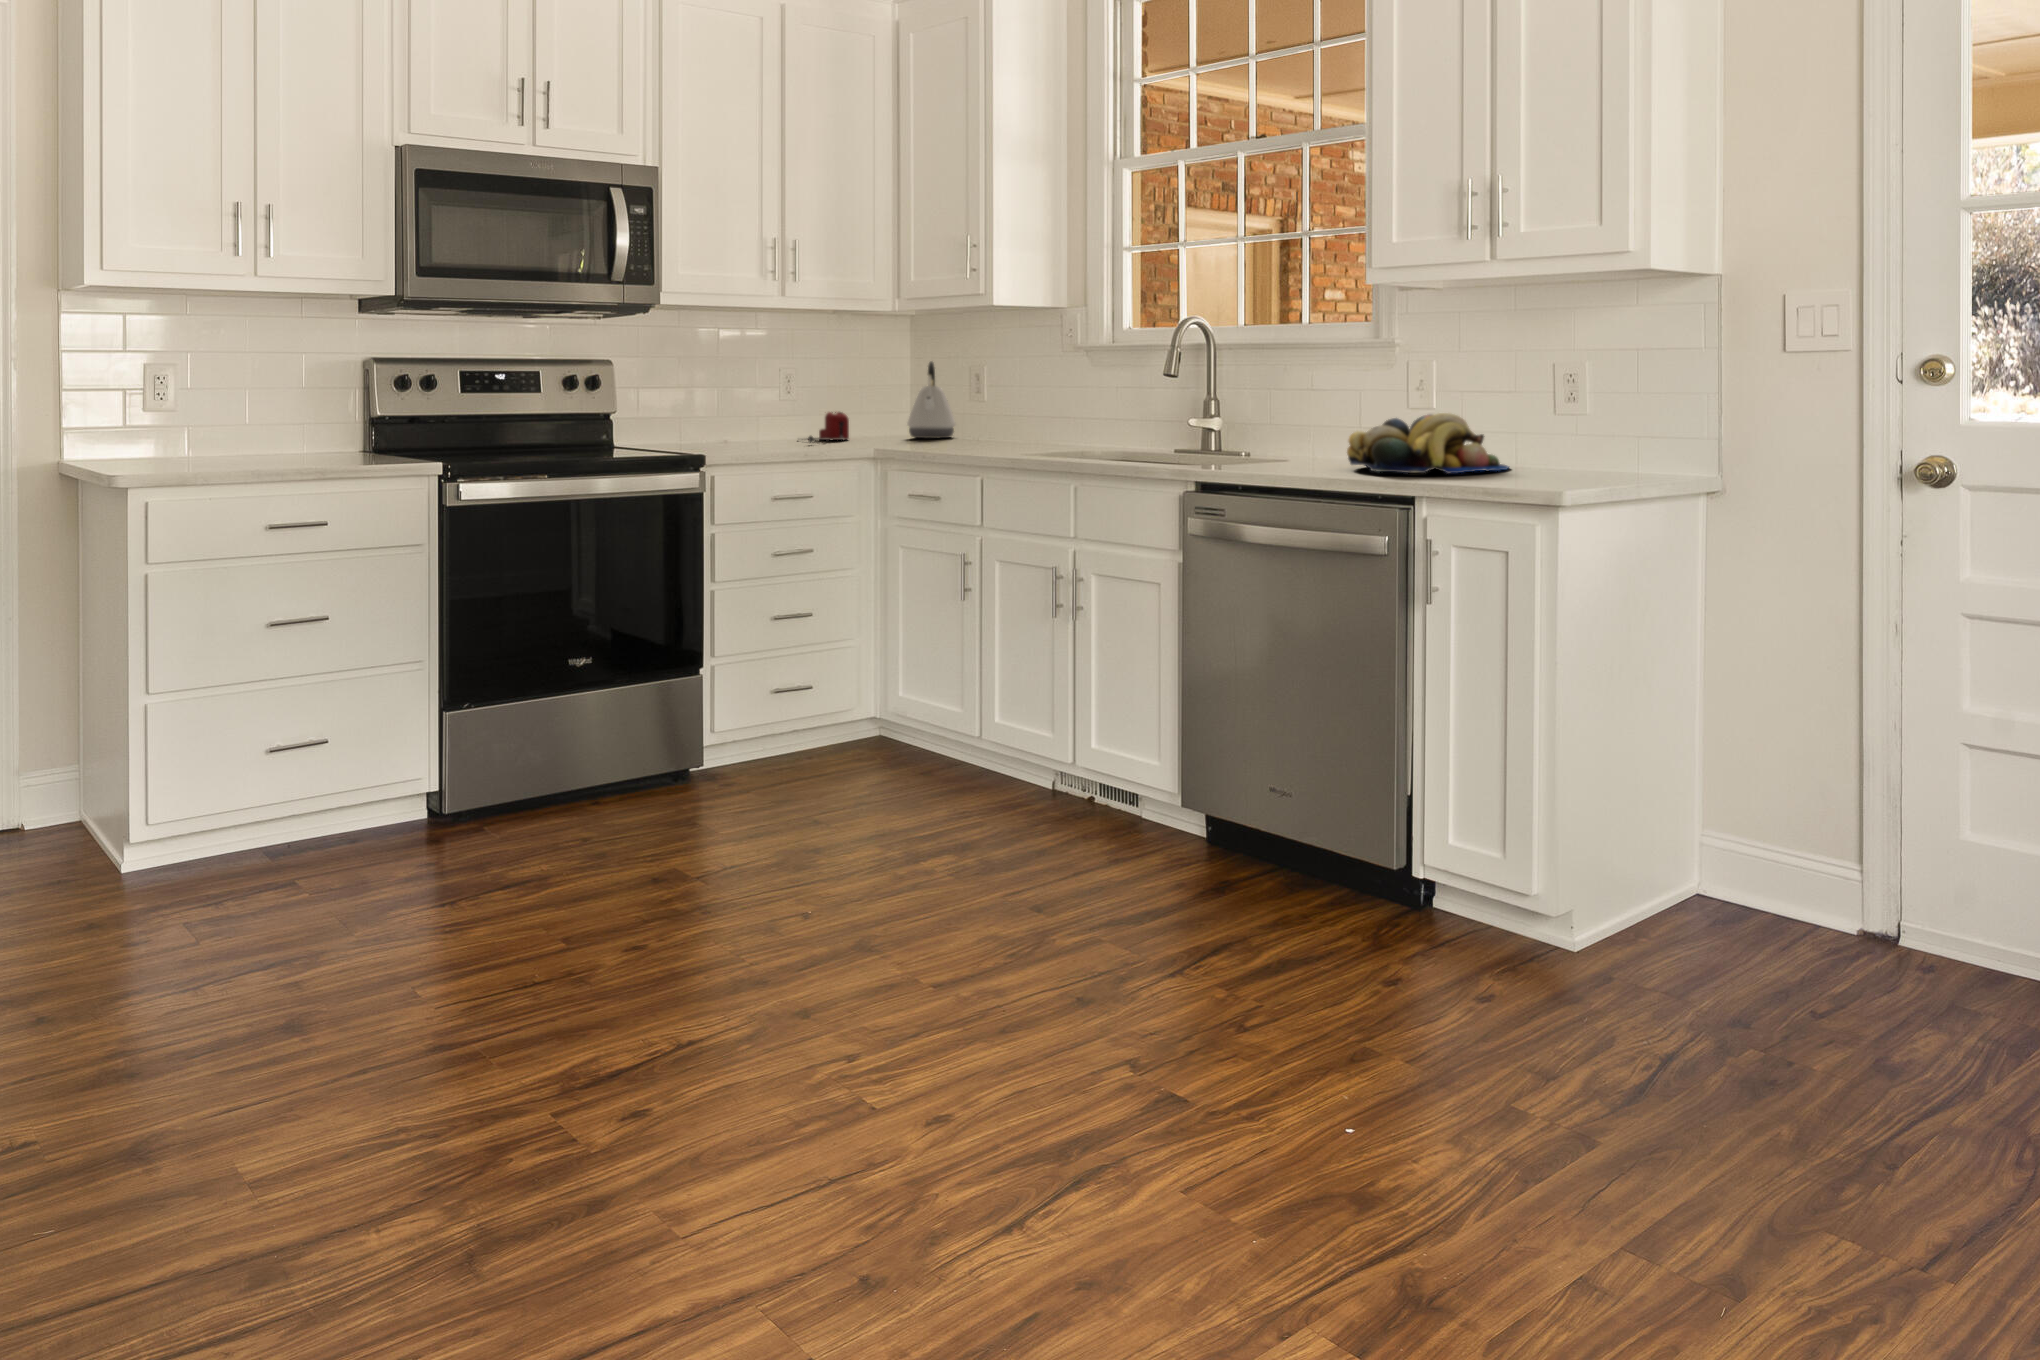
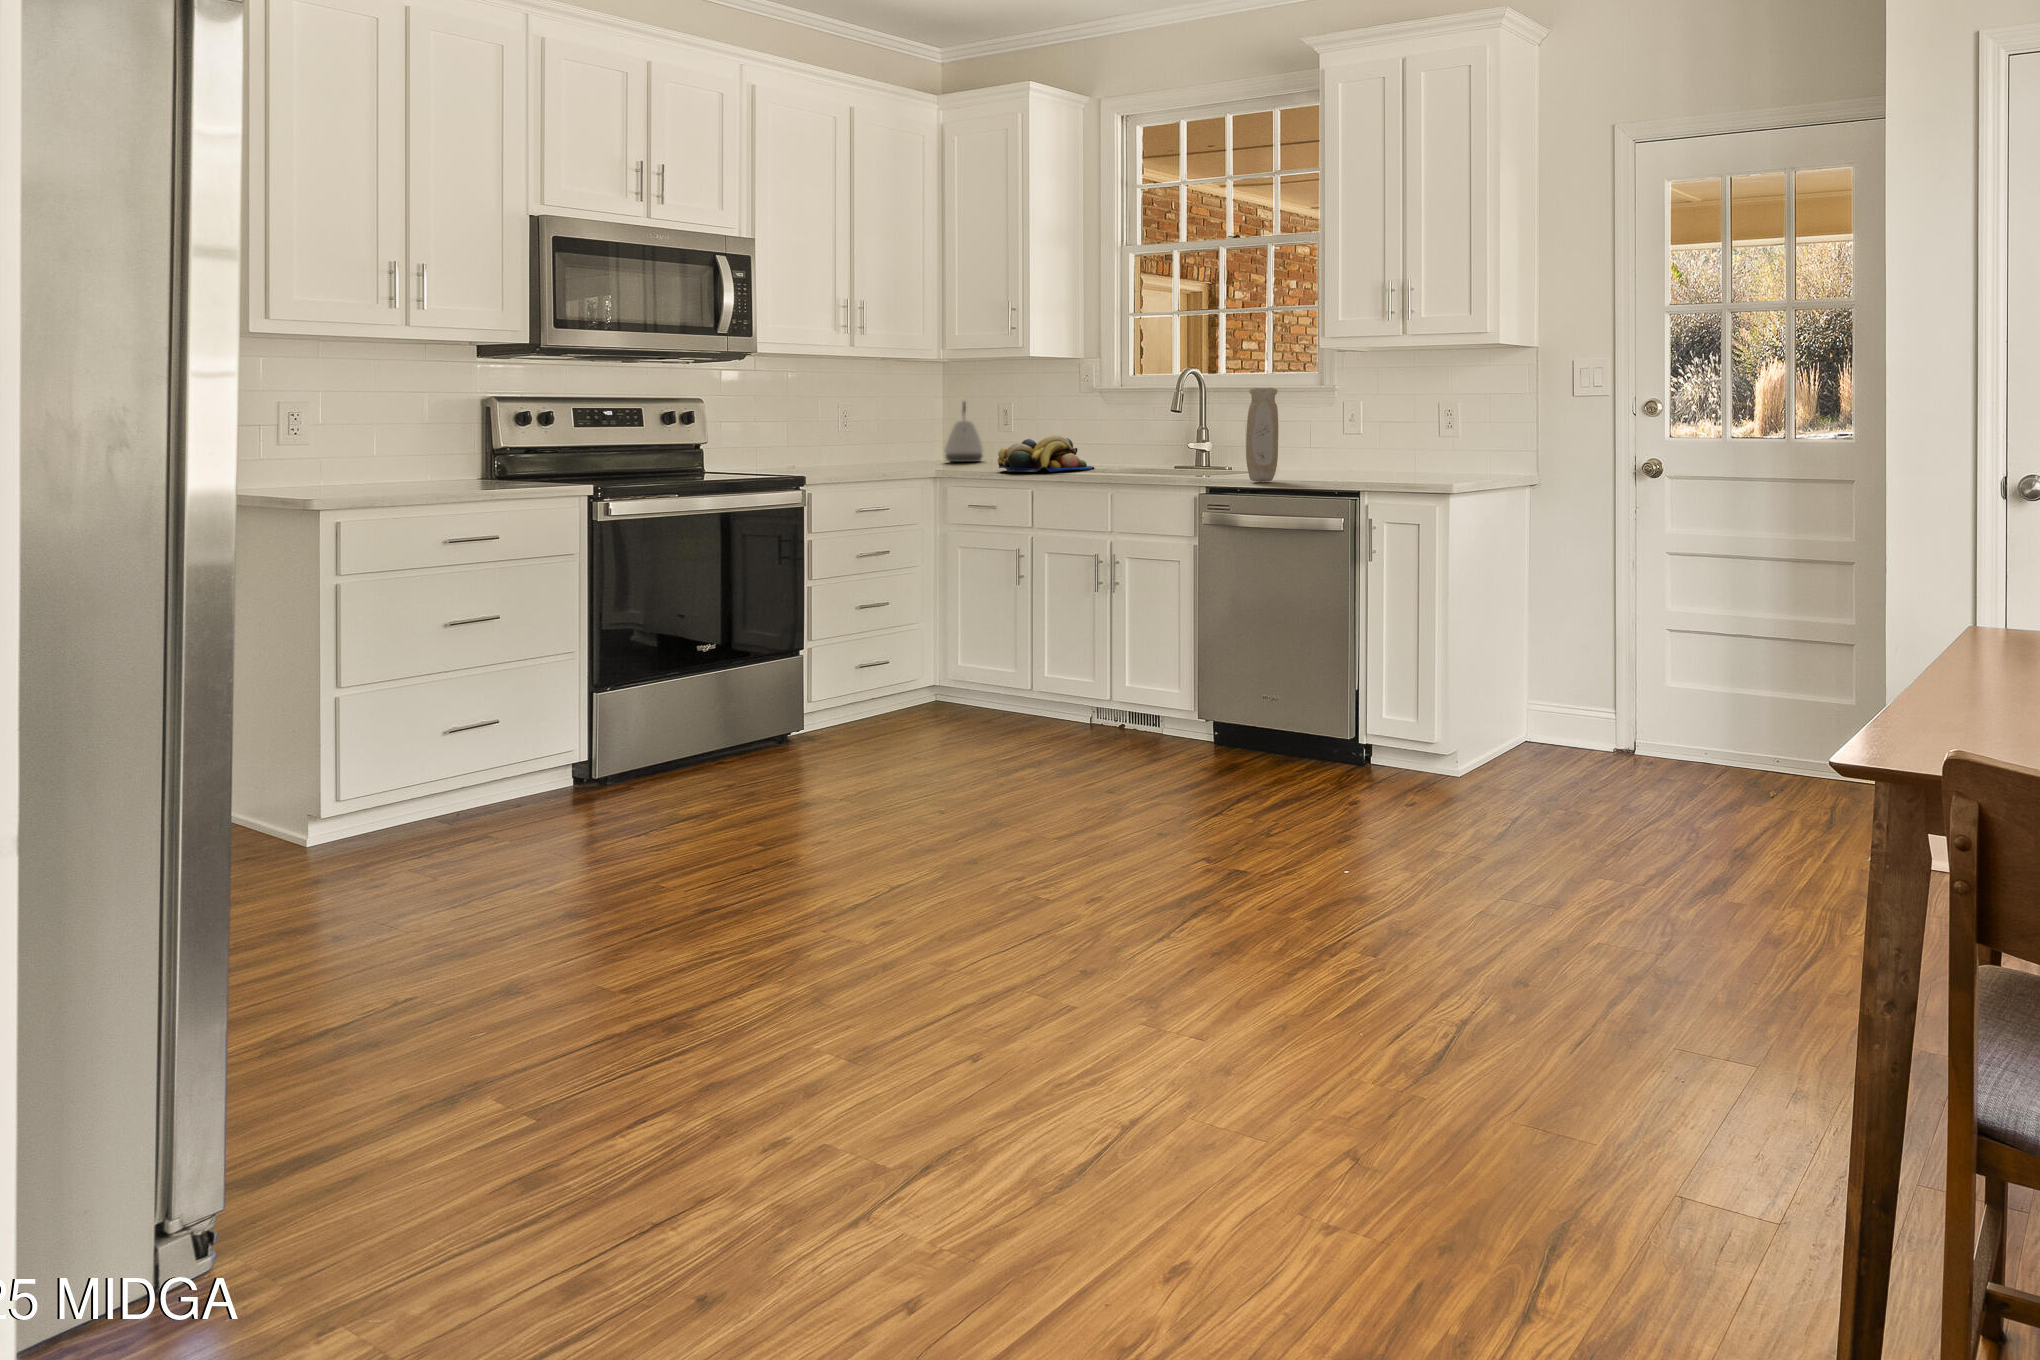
vase: none [1251,342,1298,478] -> present [1246,388,1278,482]
toaster: present [805,412,849,443] -> none [848,442,895,467]
fruit bowl: present [1347,413,1508,473] -> present [998,436,1094,472]

